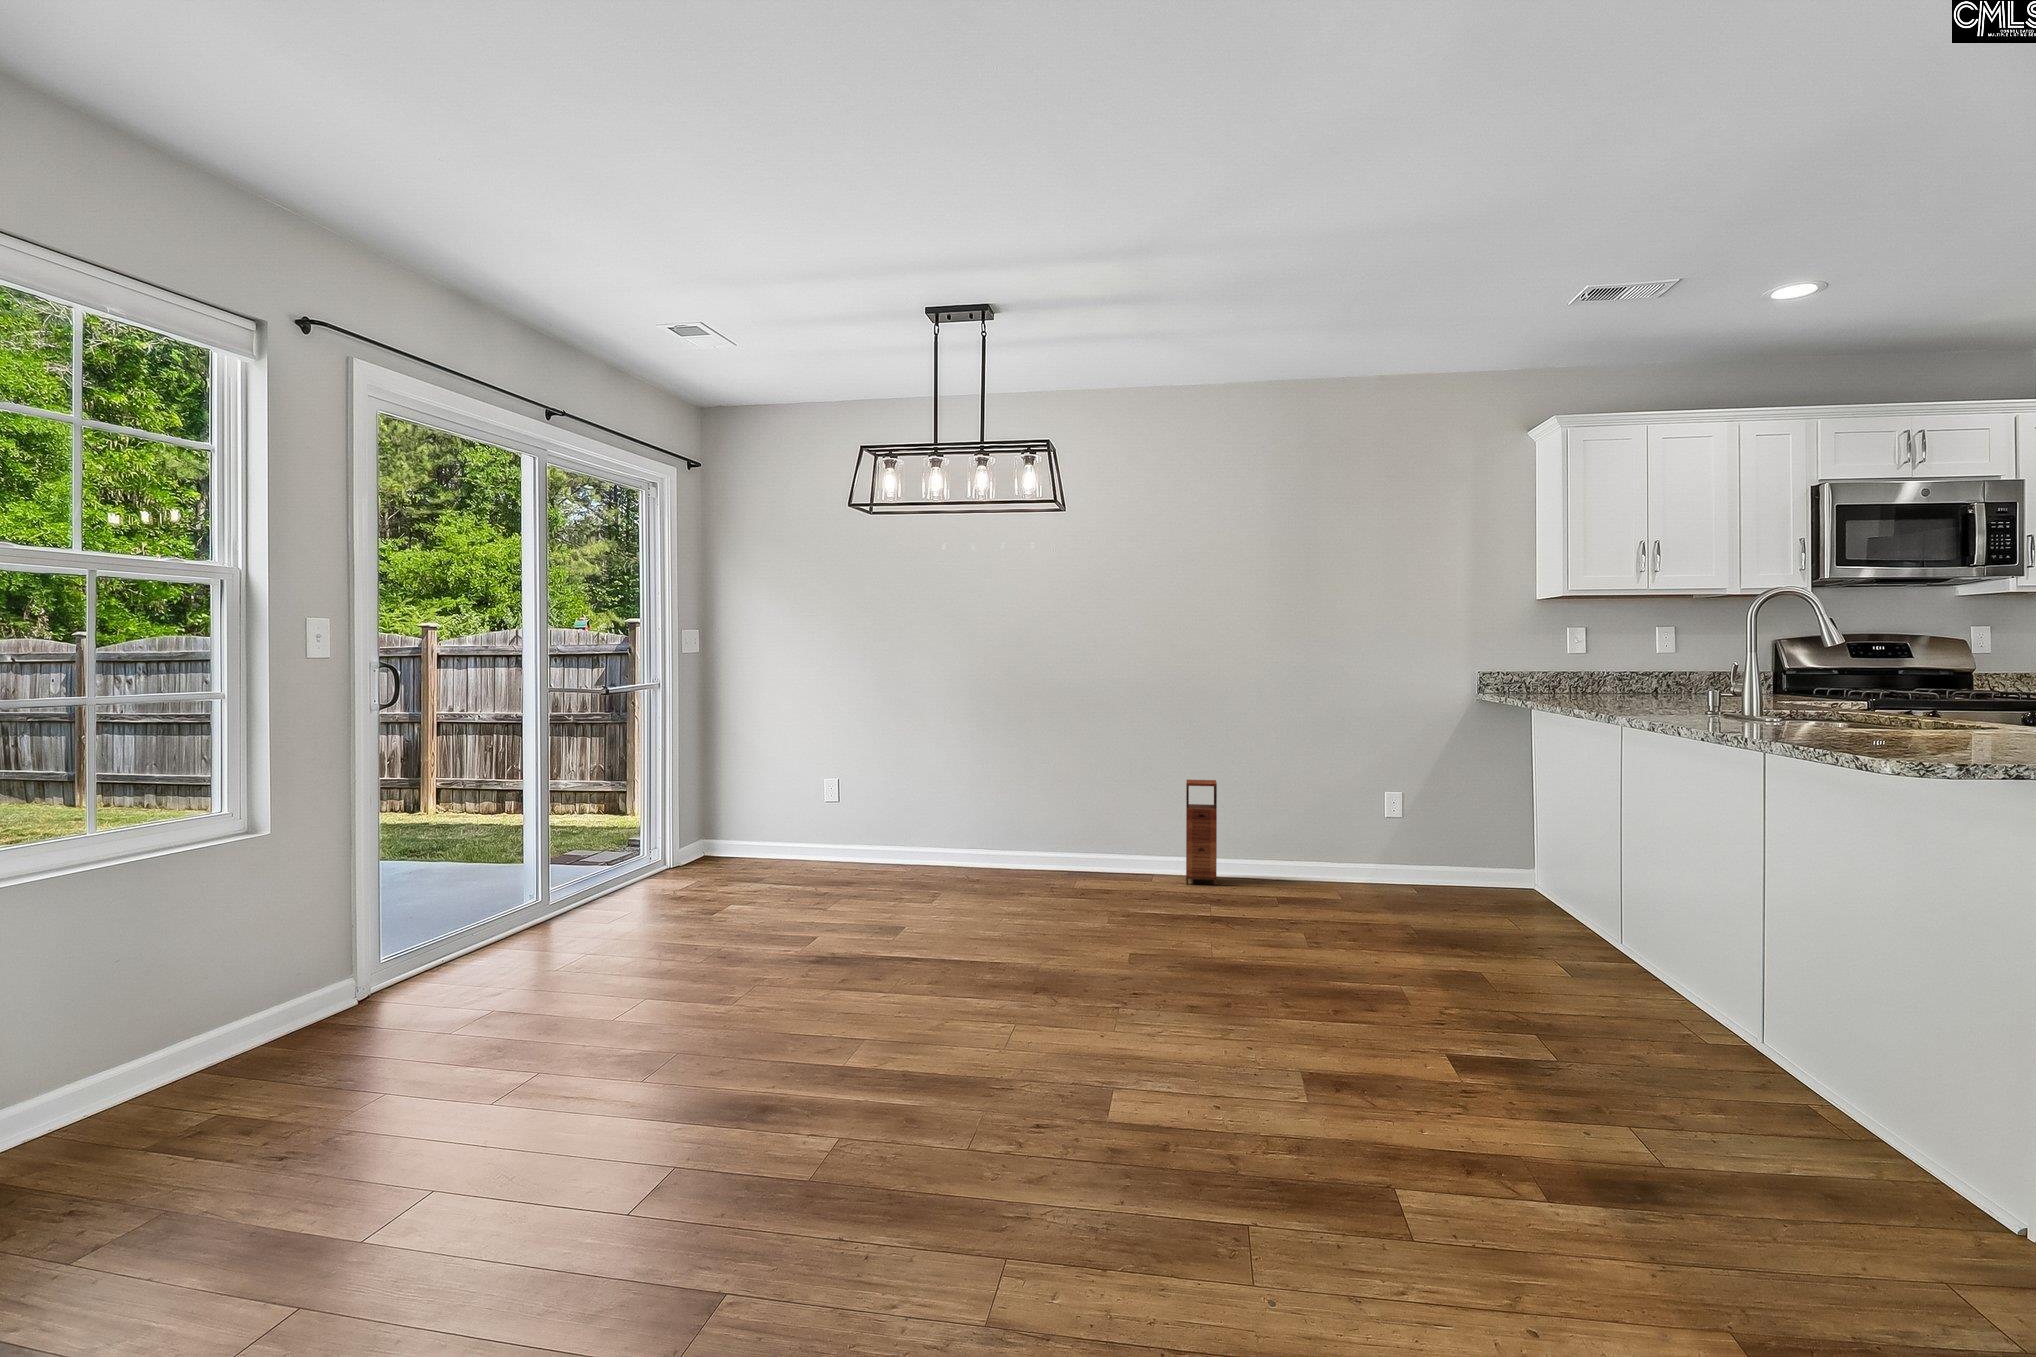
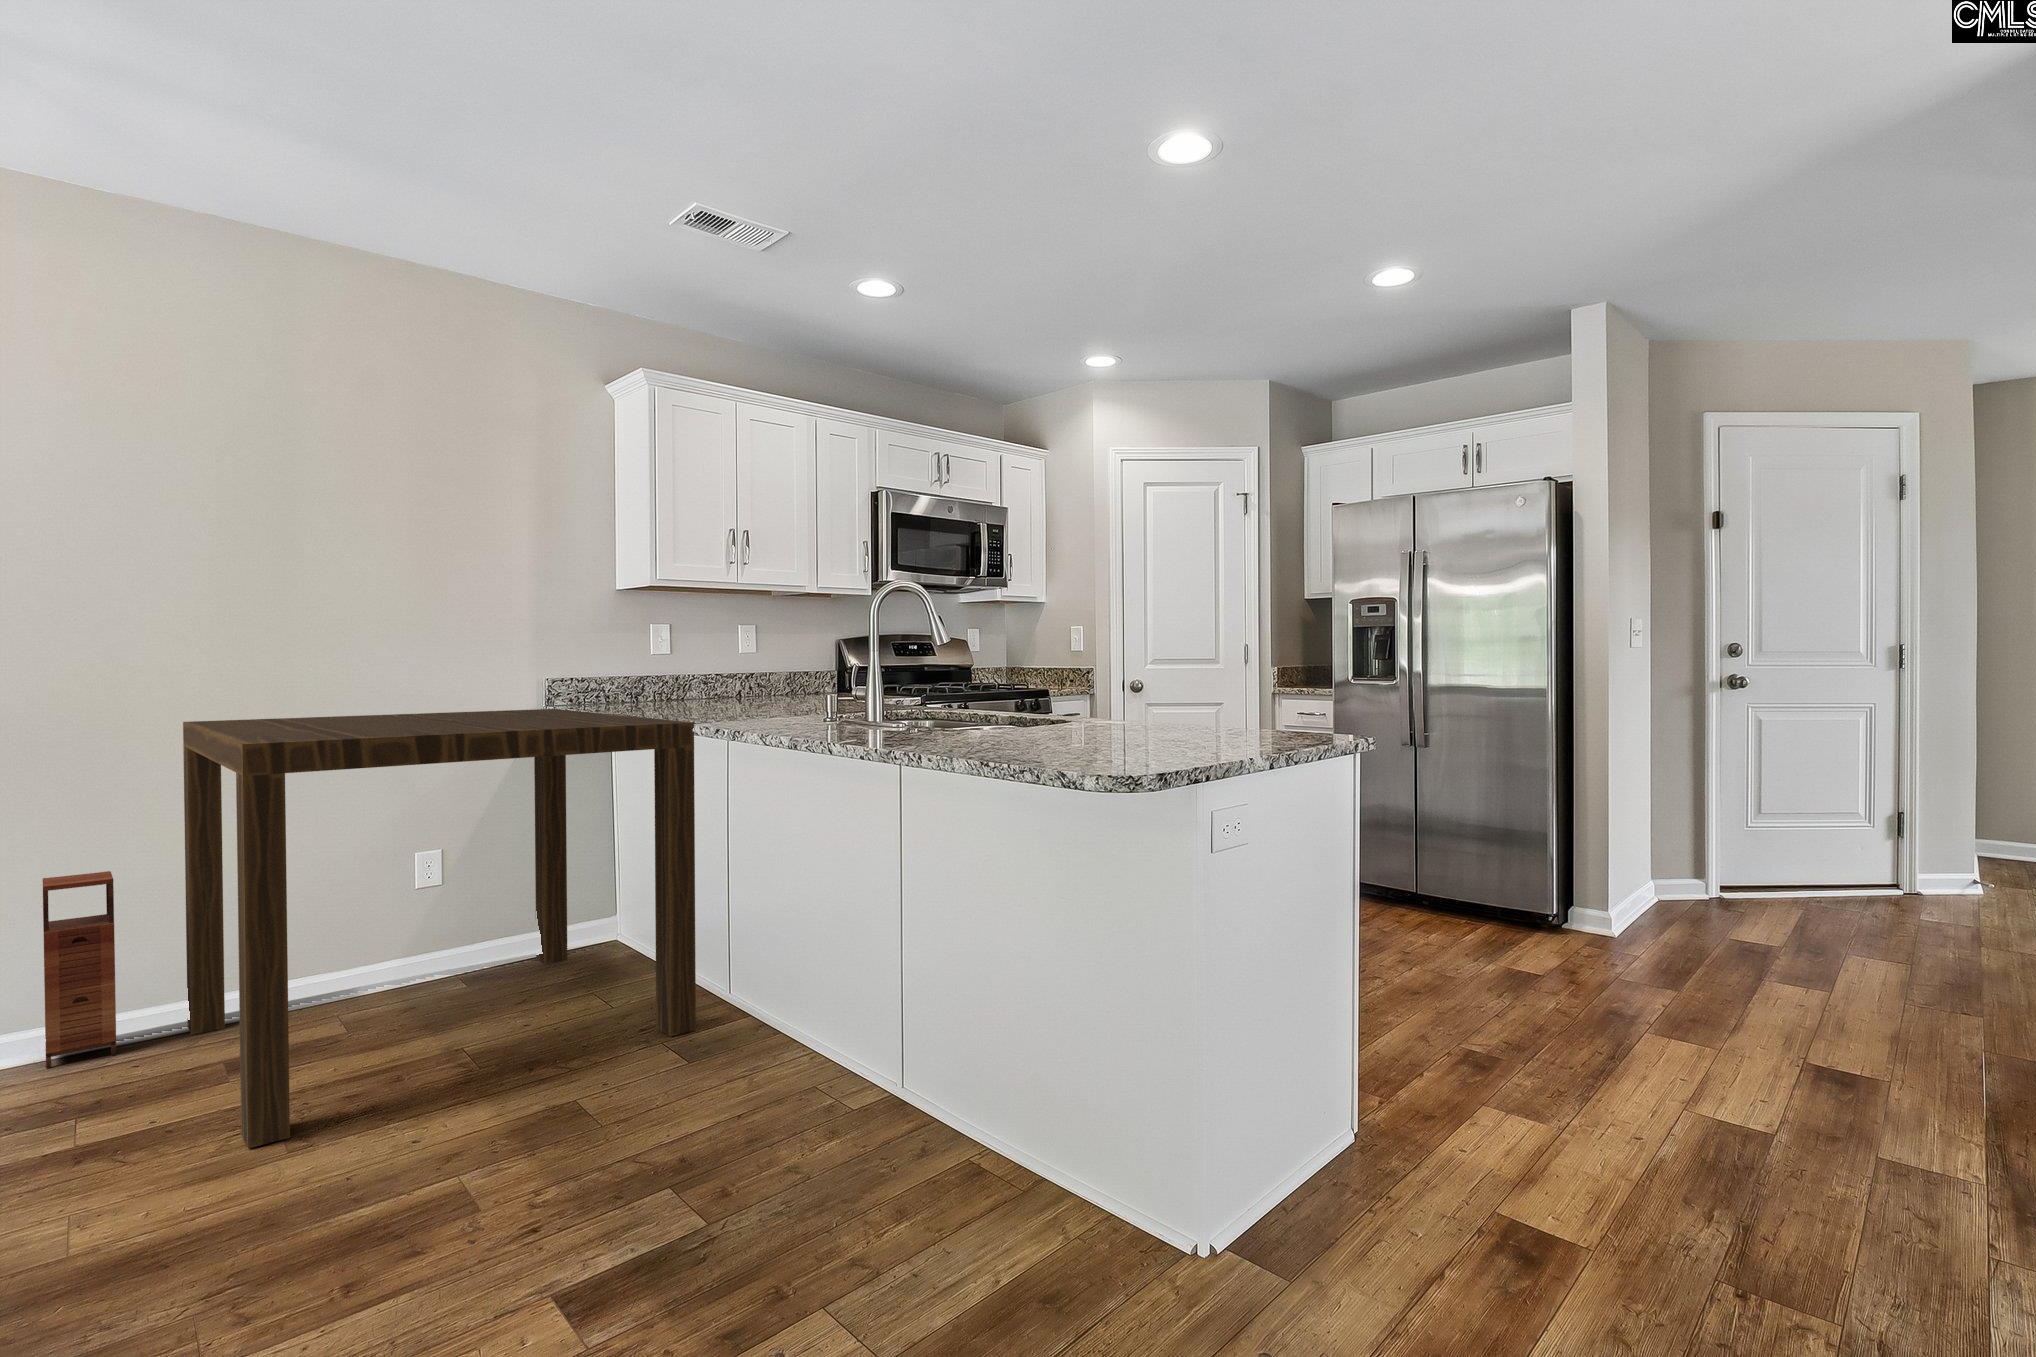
dining table: none [1250,695,1577,957] -> present [183,709,696,1149]

